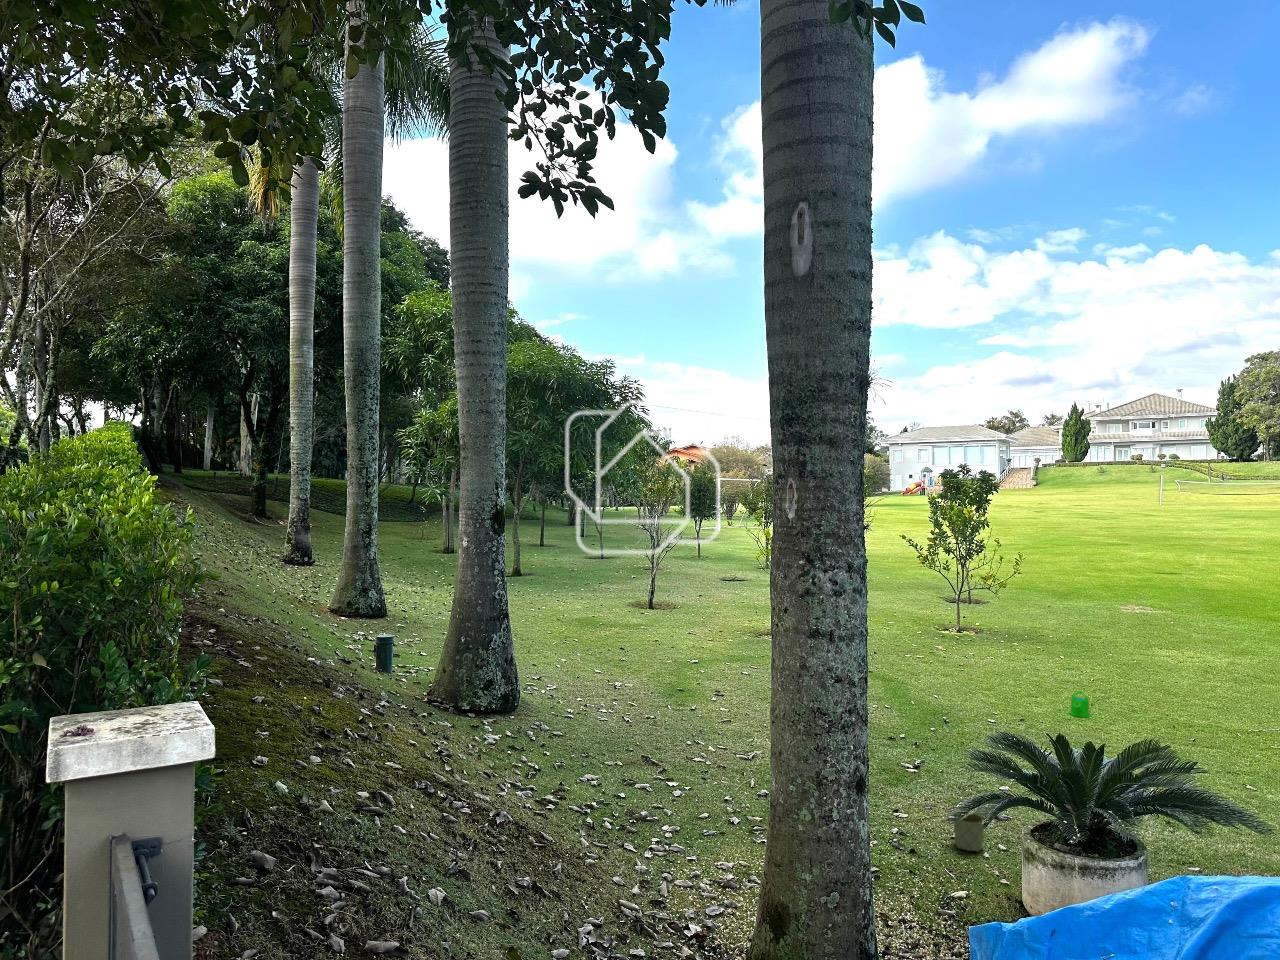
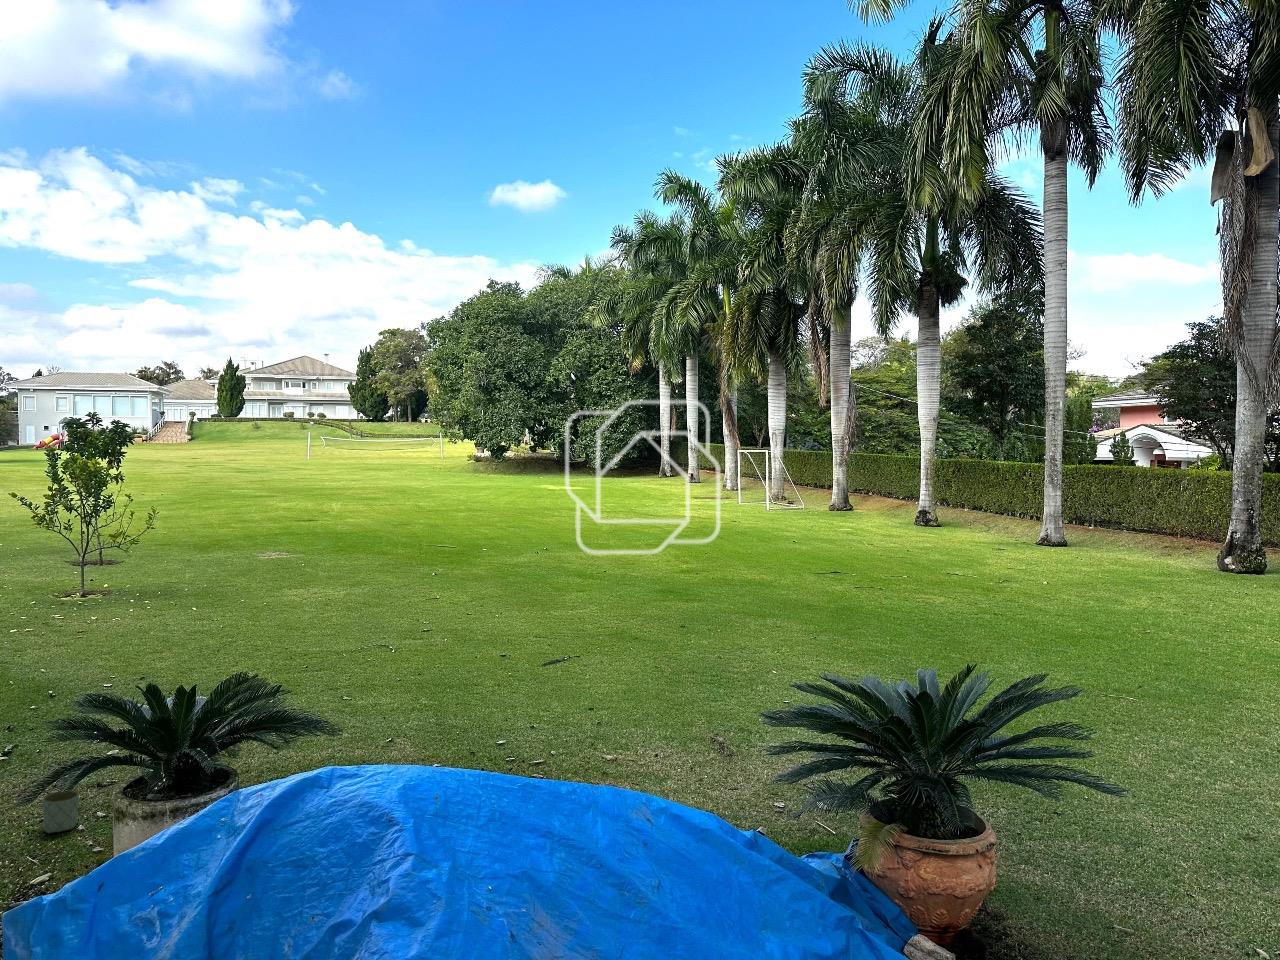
watering can: present [1070,691,1089,717] -> none [194,641,214,667]

